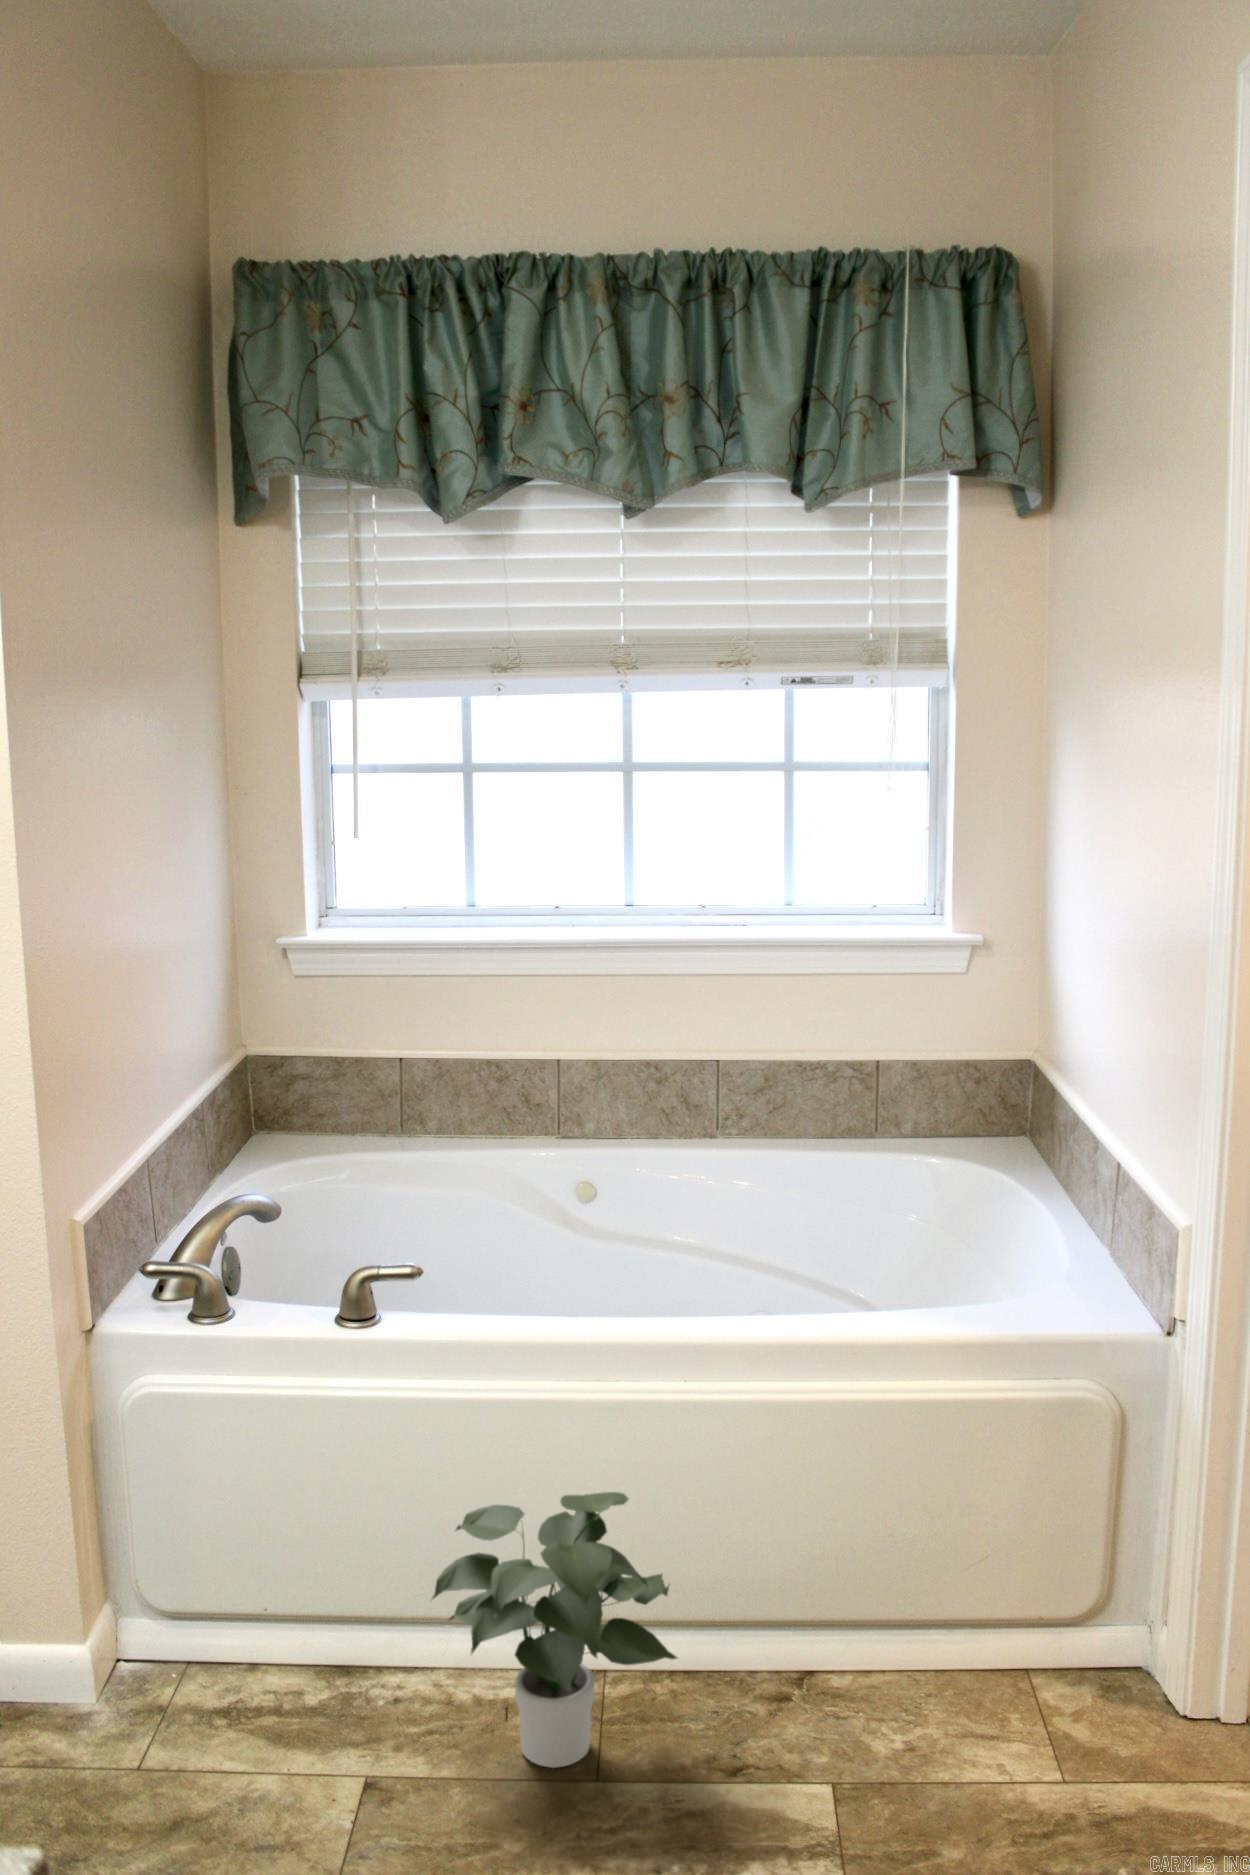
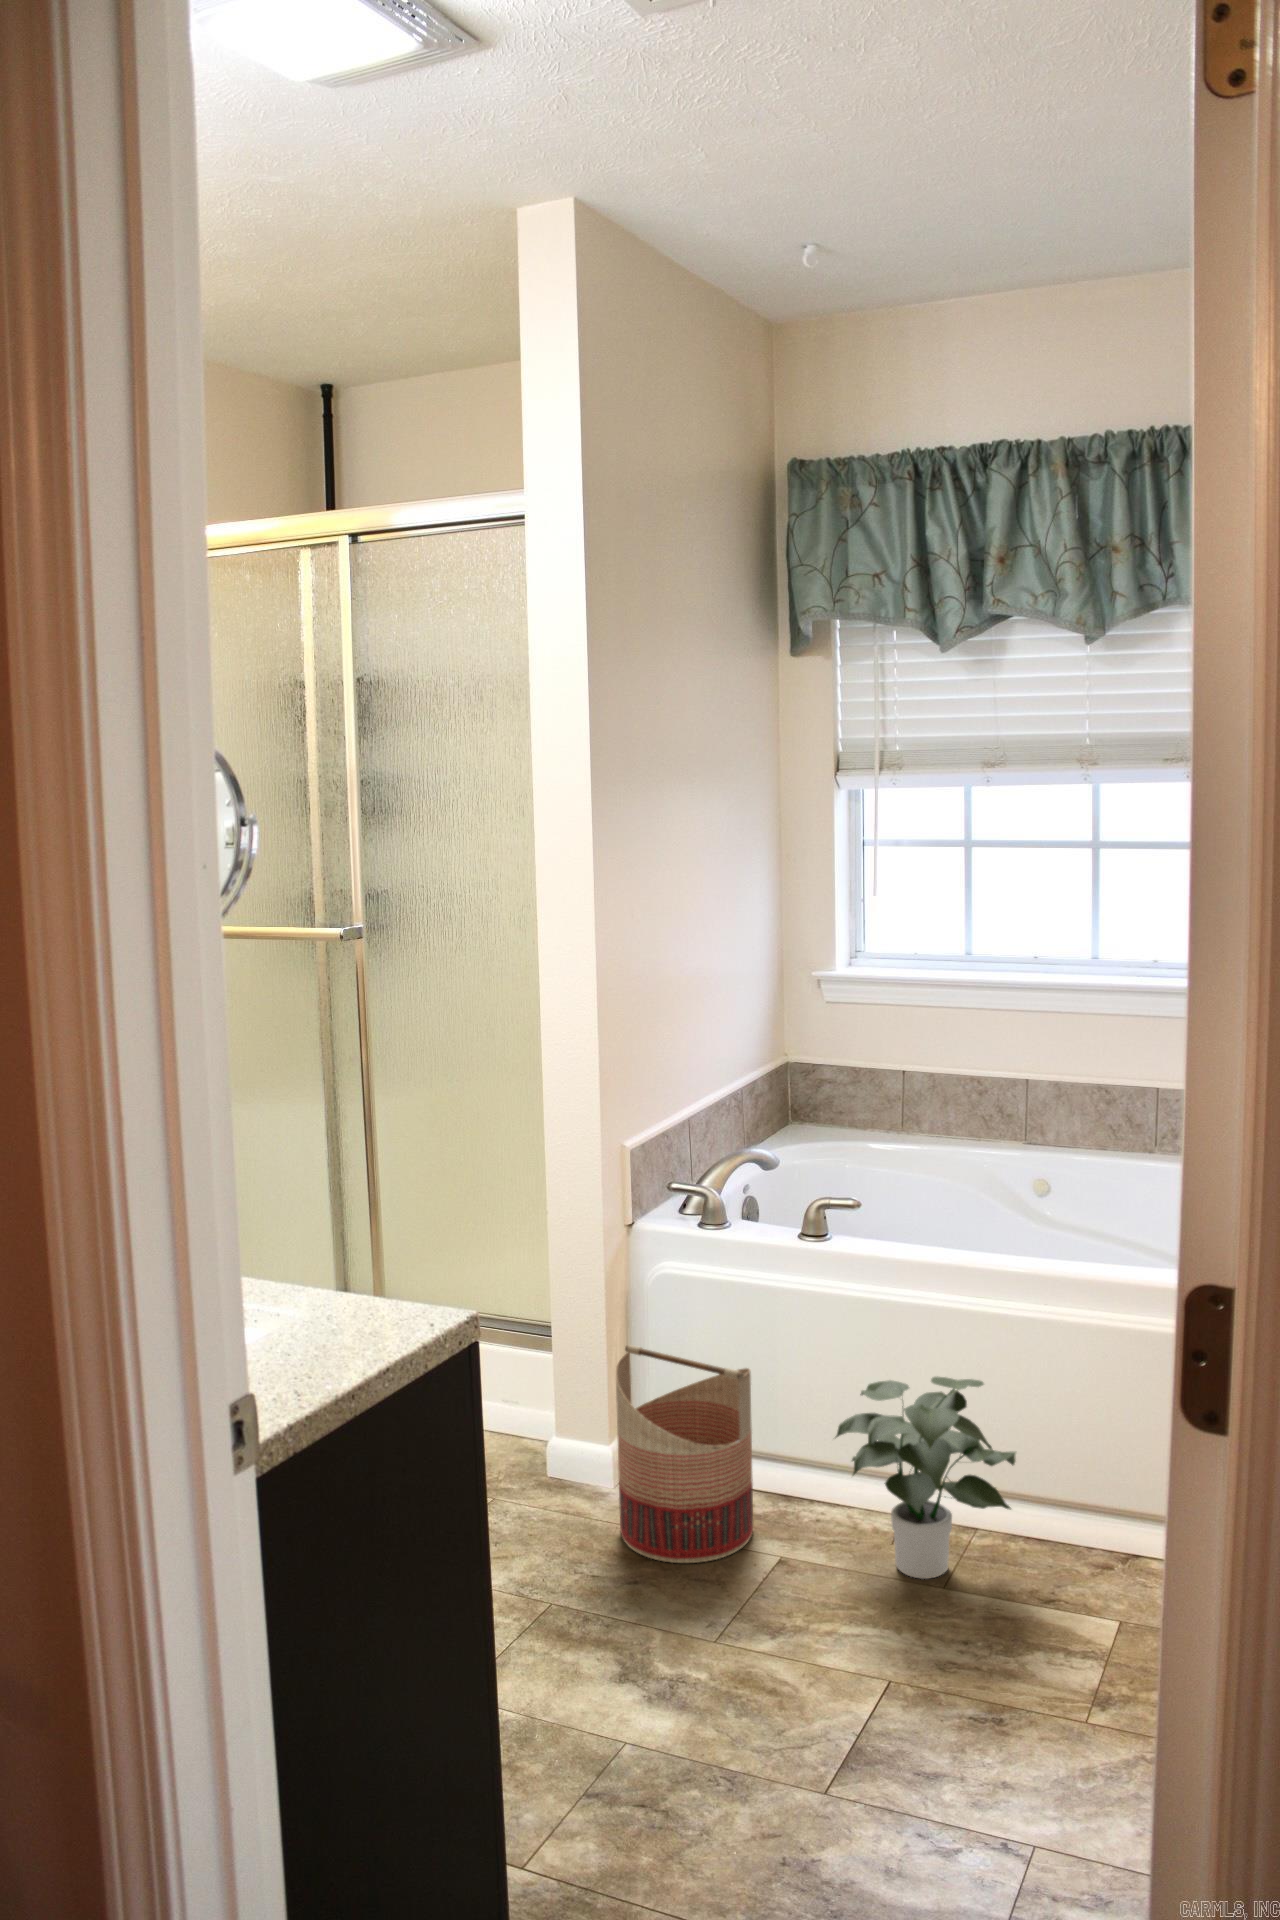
basket: none [113,1511,318,1818] -> present [616,1345,753,1563]

